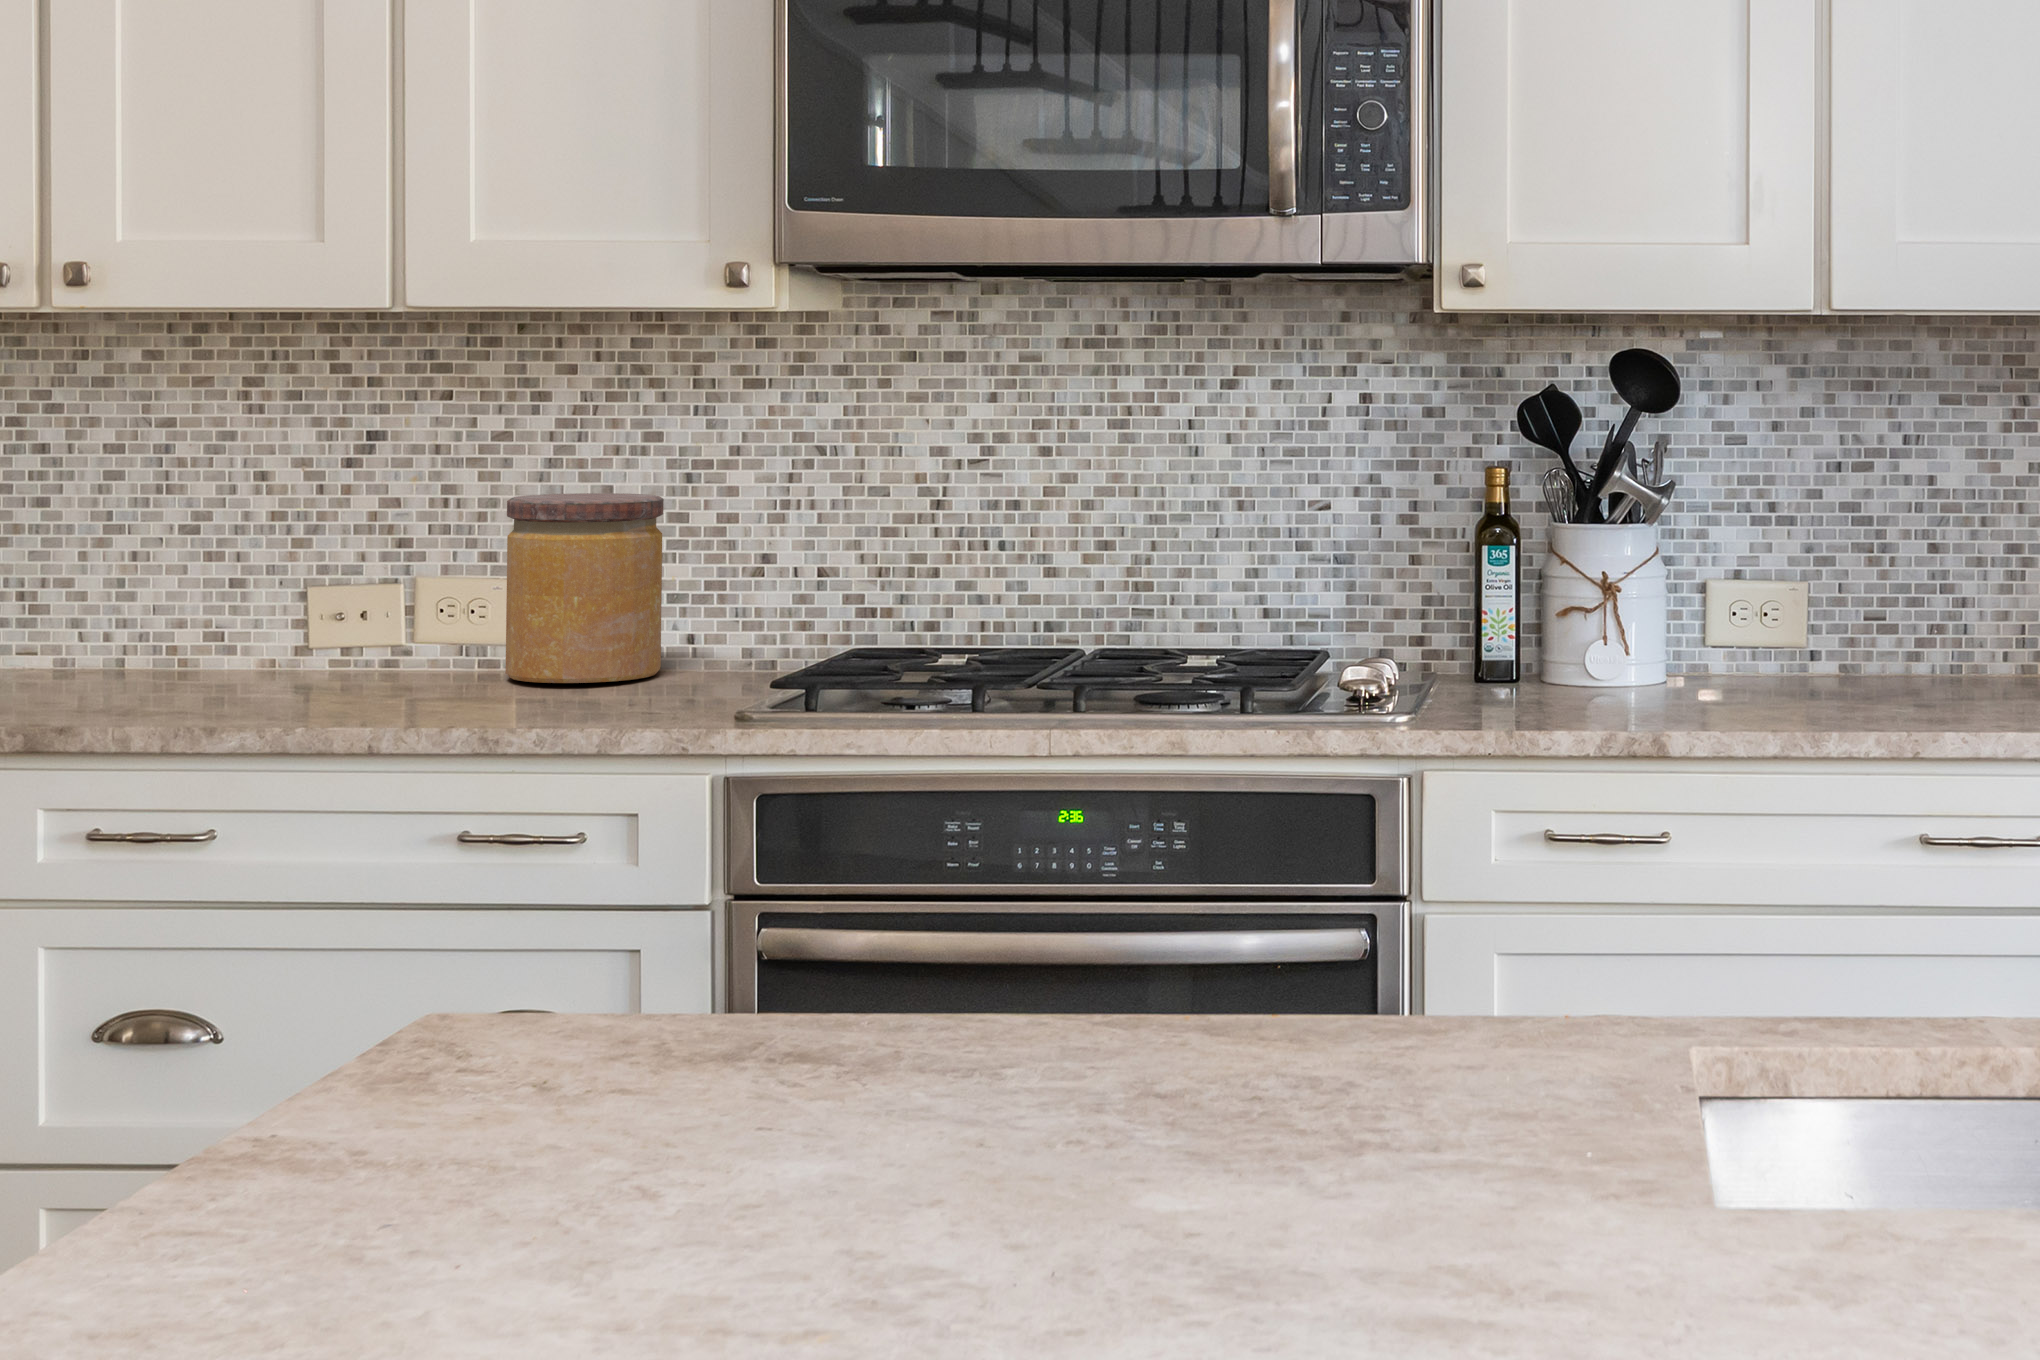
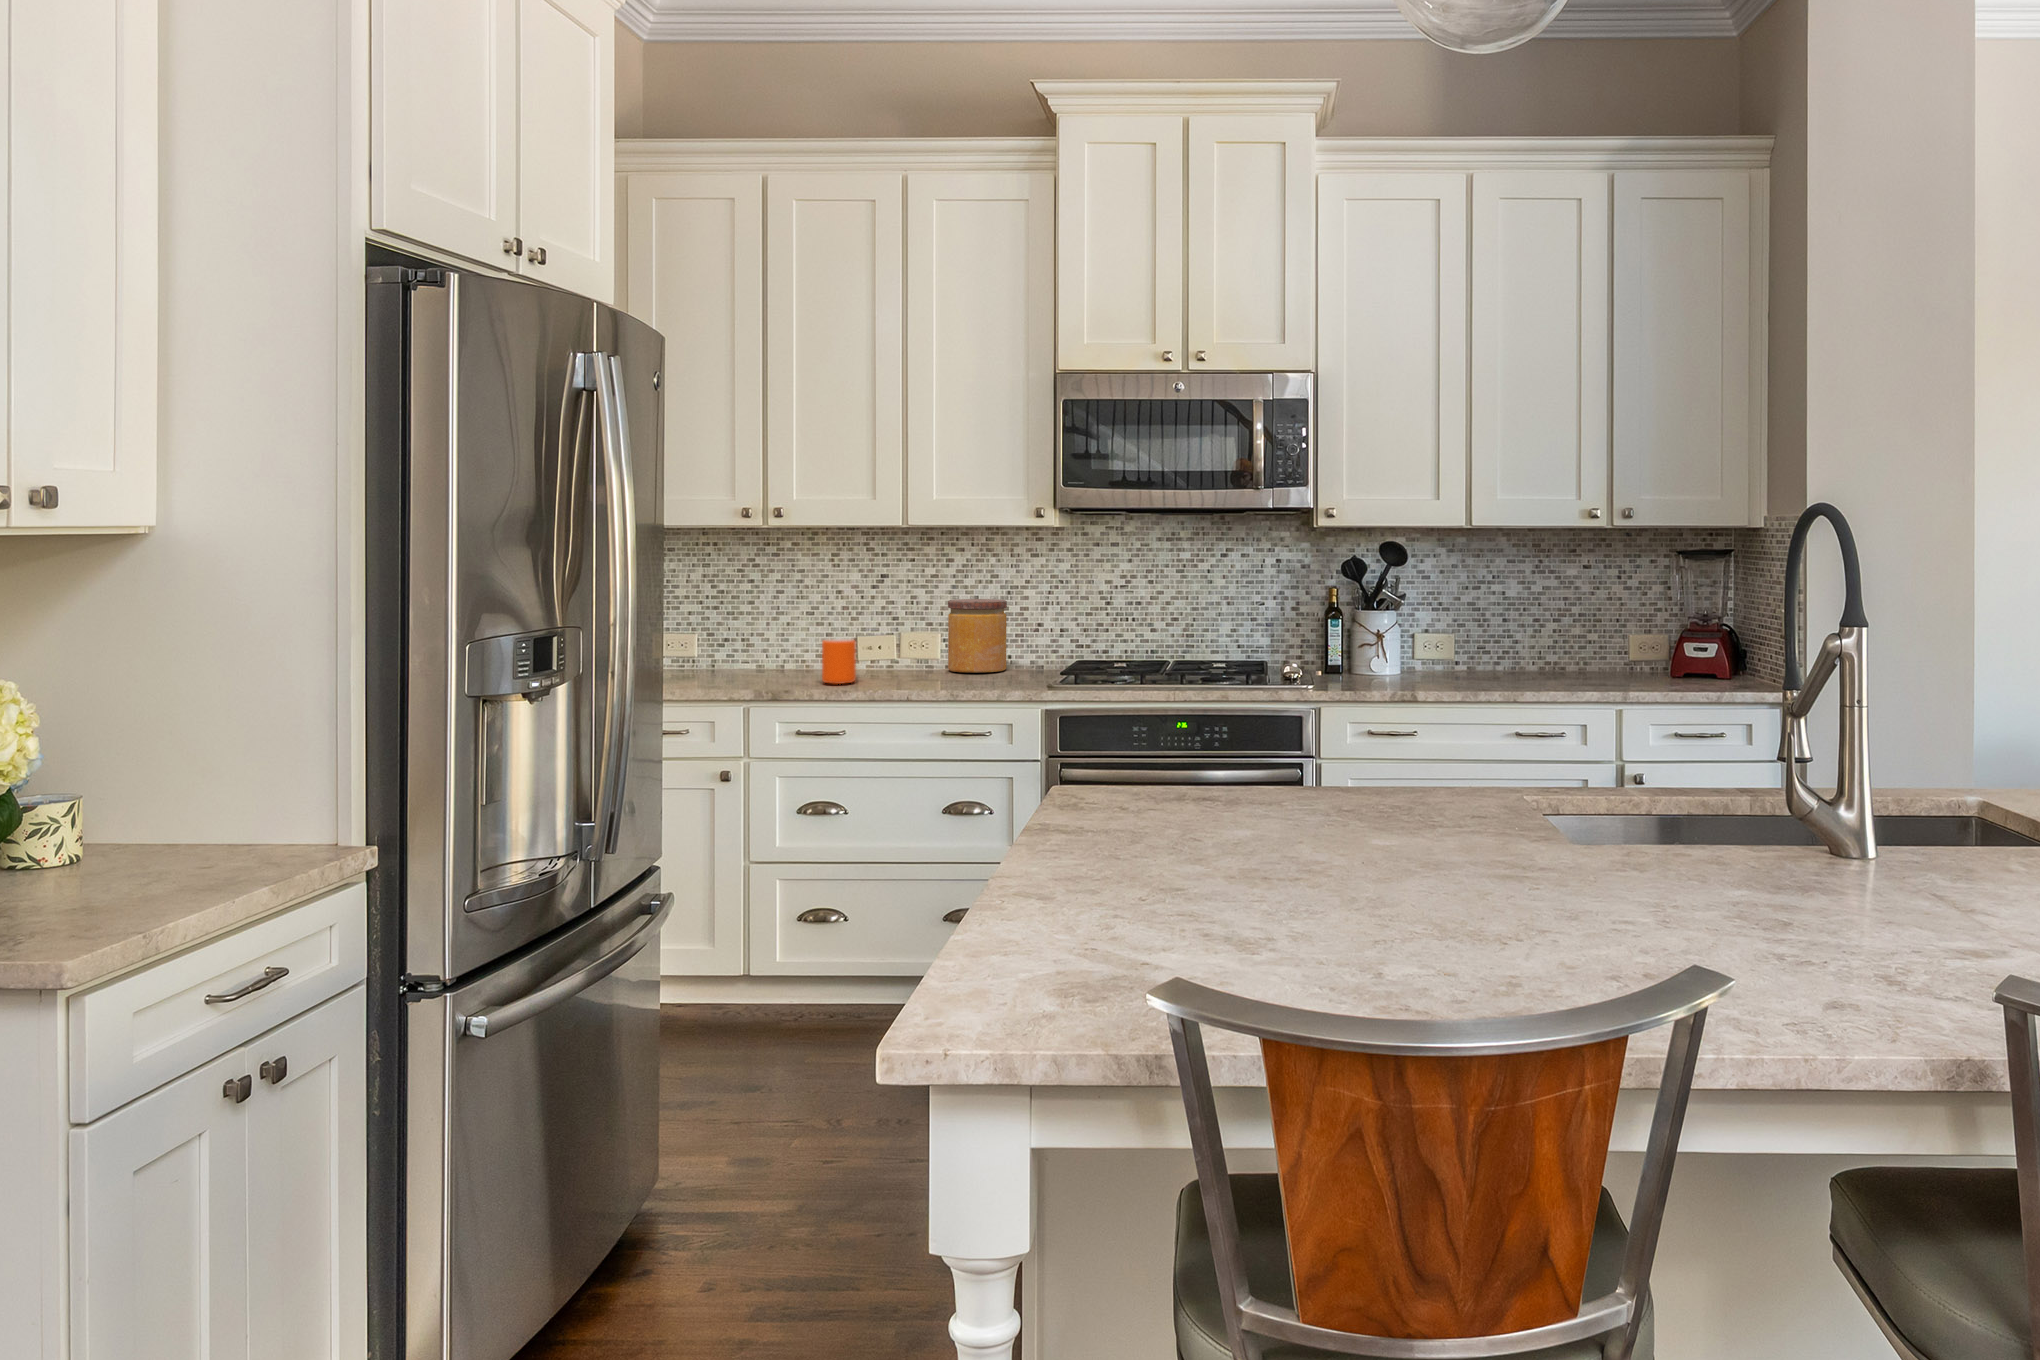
mug: none [132,600,237,717] -> present [822,639,856,684]

